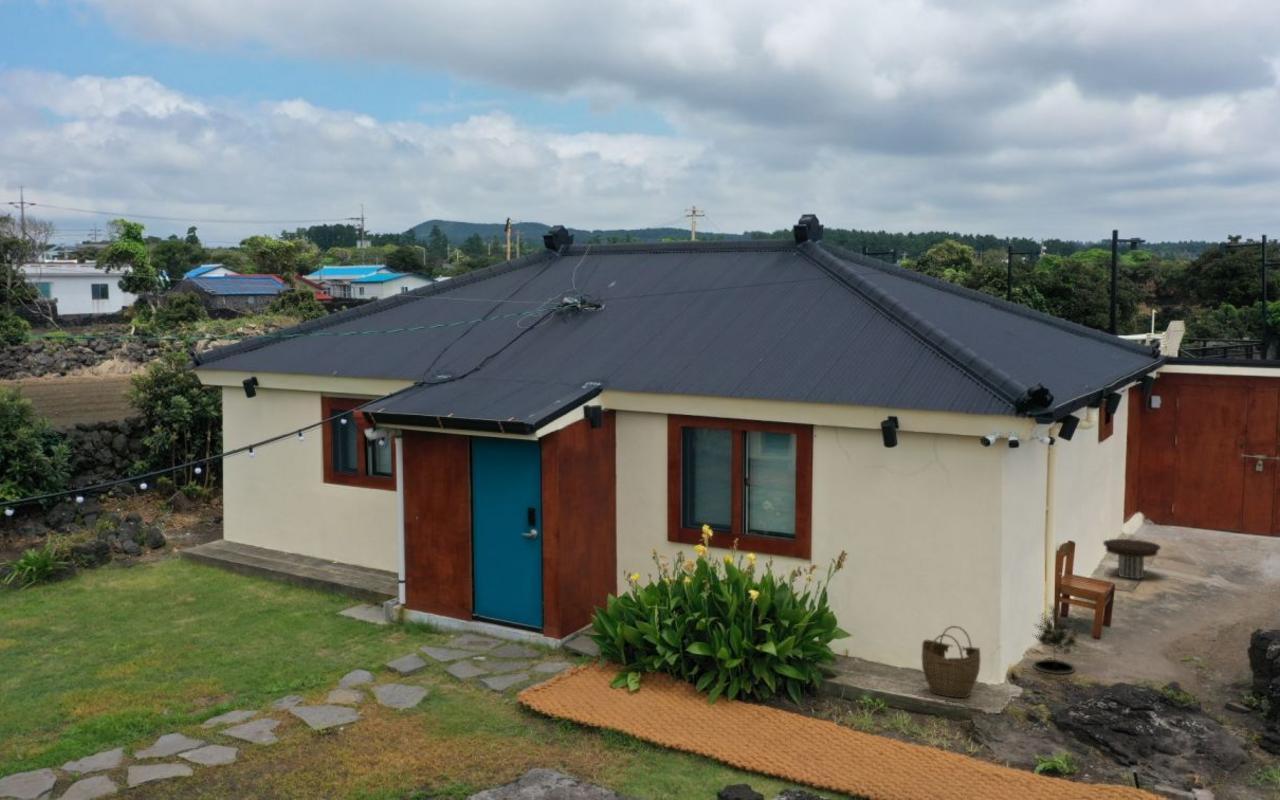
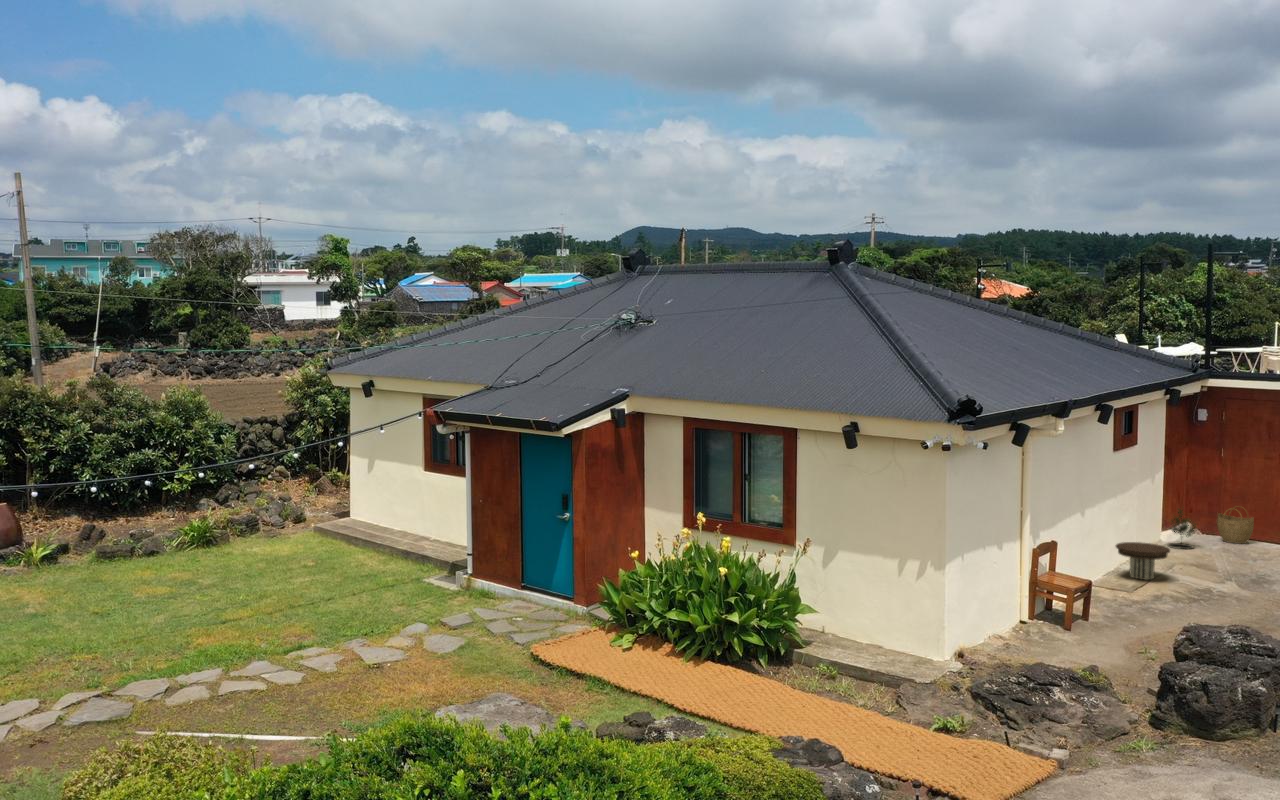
potted tree: present [1033,604,1079,674] -> present [1168,509,1196,549]
woven basket: present [922,626,980,698] -> present [1217,508,1254,544]

